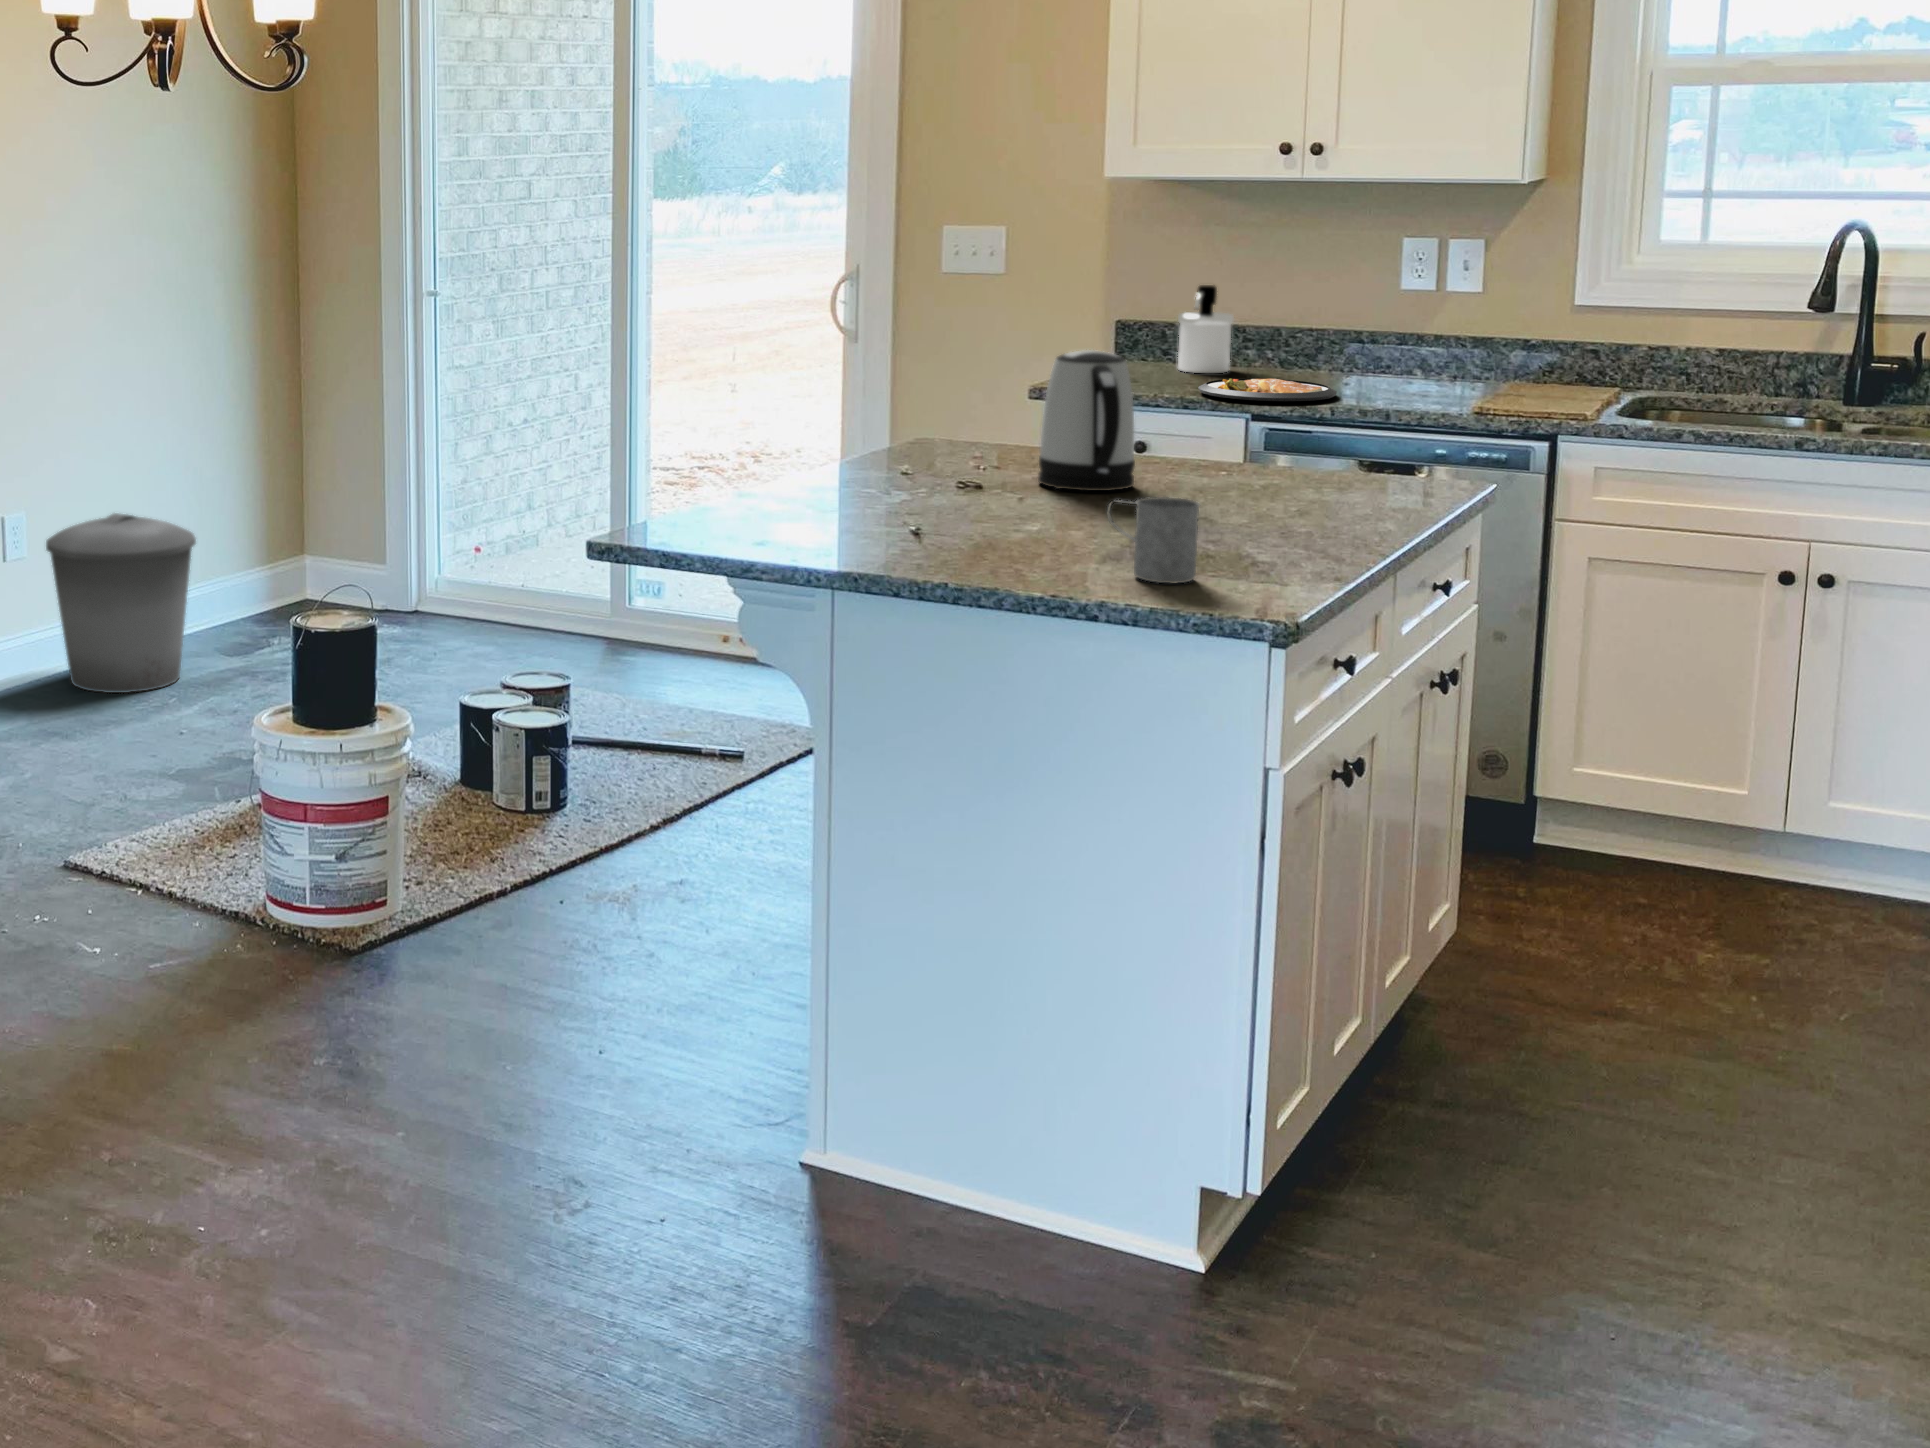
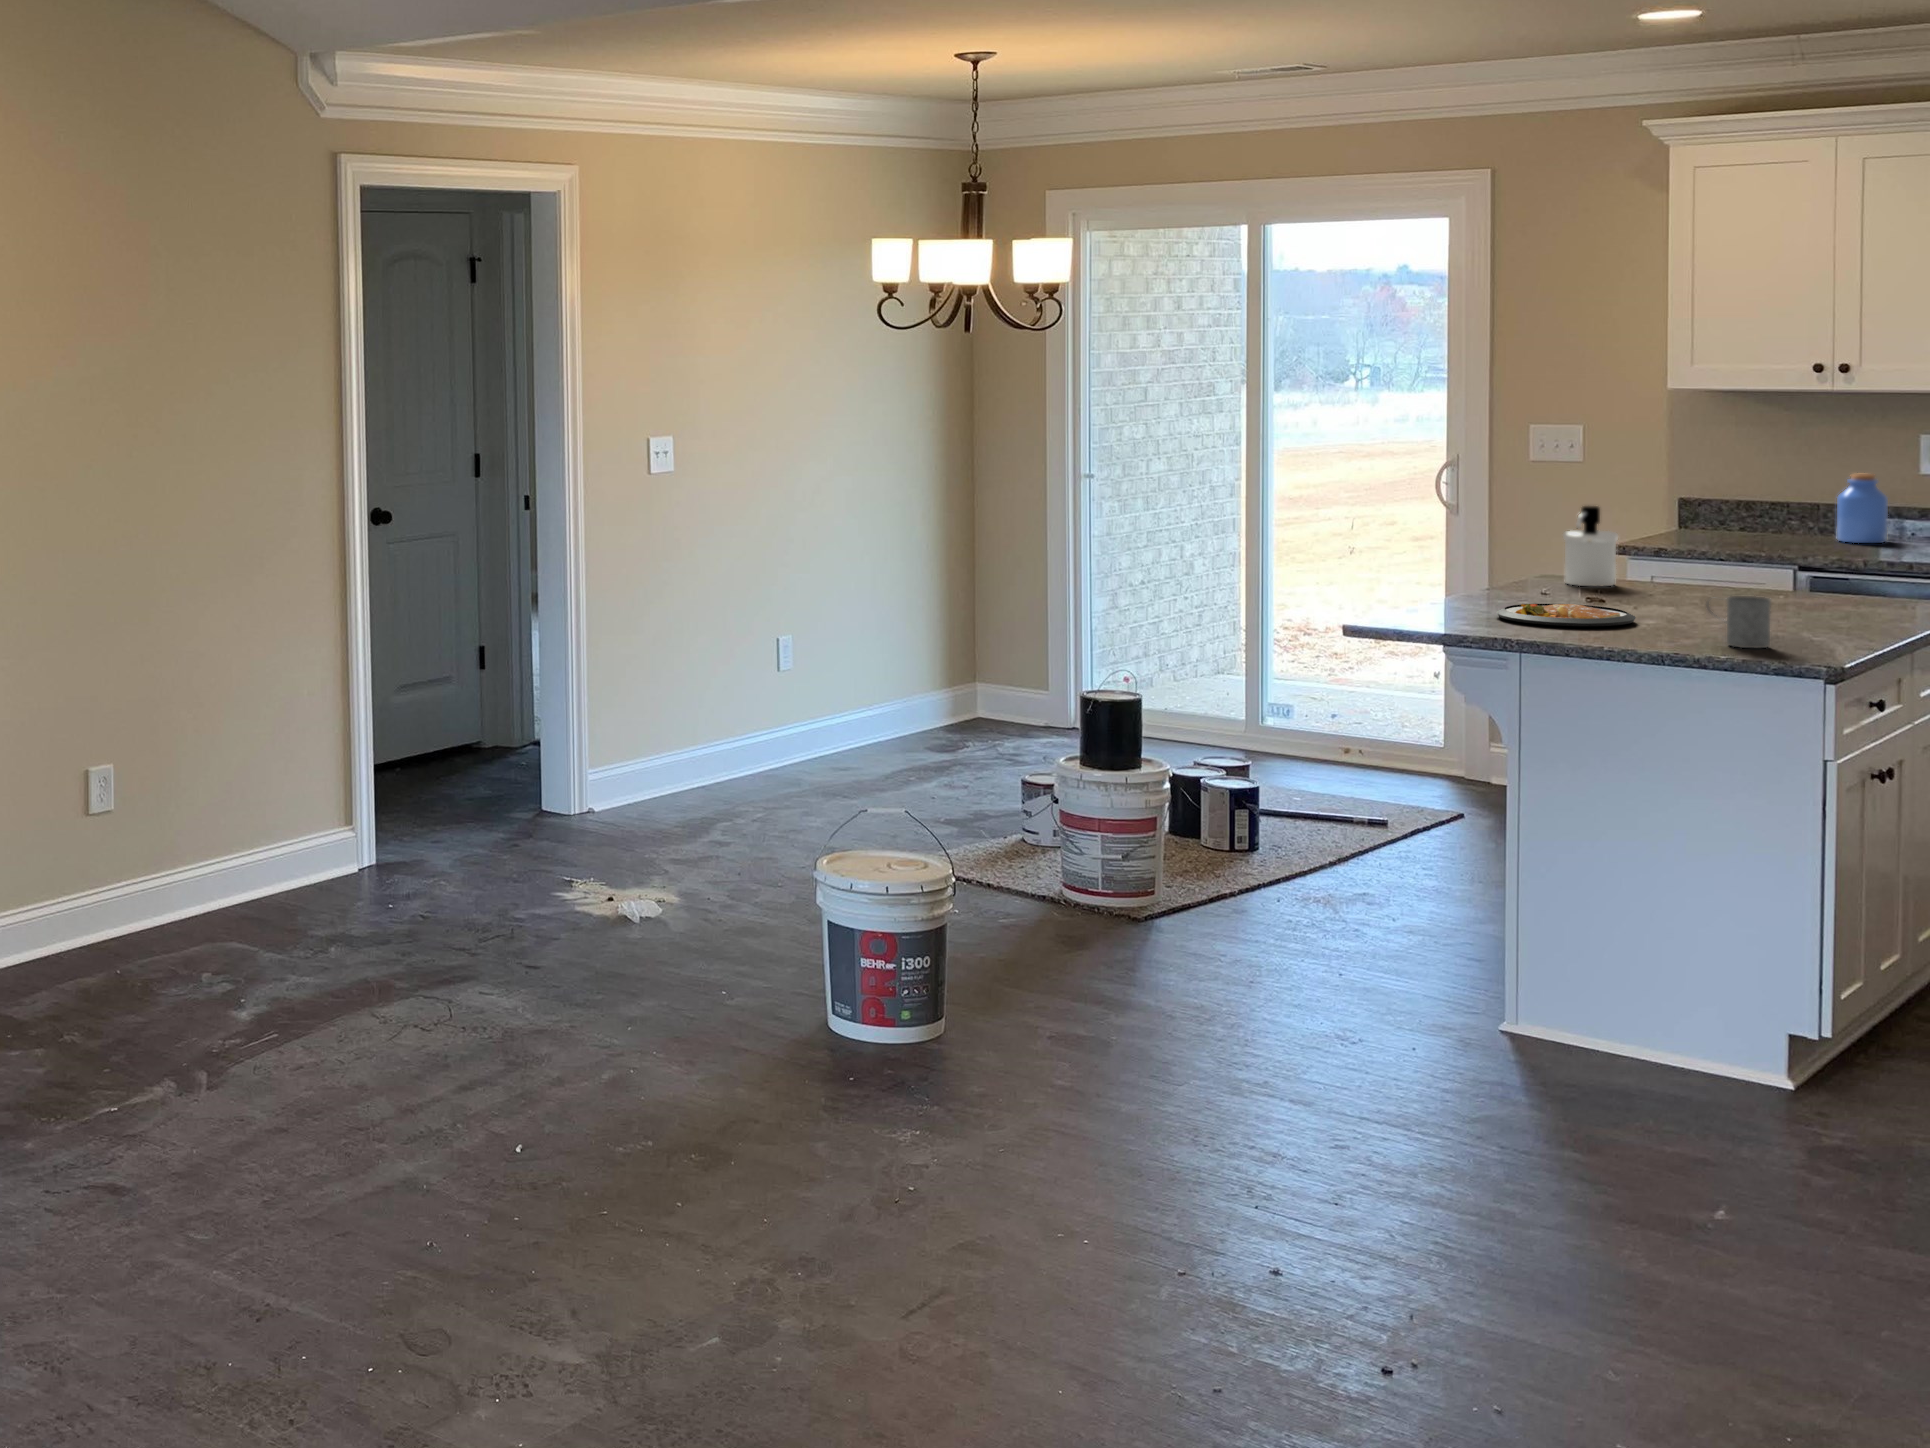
soap dispenser: present [1178,285,1234,373] -> present [1563,506,1618,586]
jar: none [1294,289,1357,379] -> present [1837,474,1888,543]
kettle: present [1038,350,1135,491] -> none [1644,510,1716,604]
dish: present [1198,378,1337,401] -> present [1497,604,1636,626]
trash can: present [46,513,196,693] -> none [812,640,926,773]

